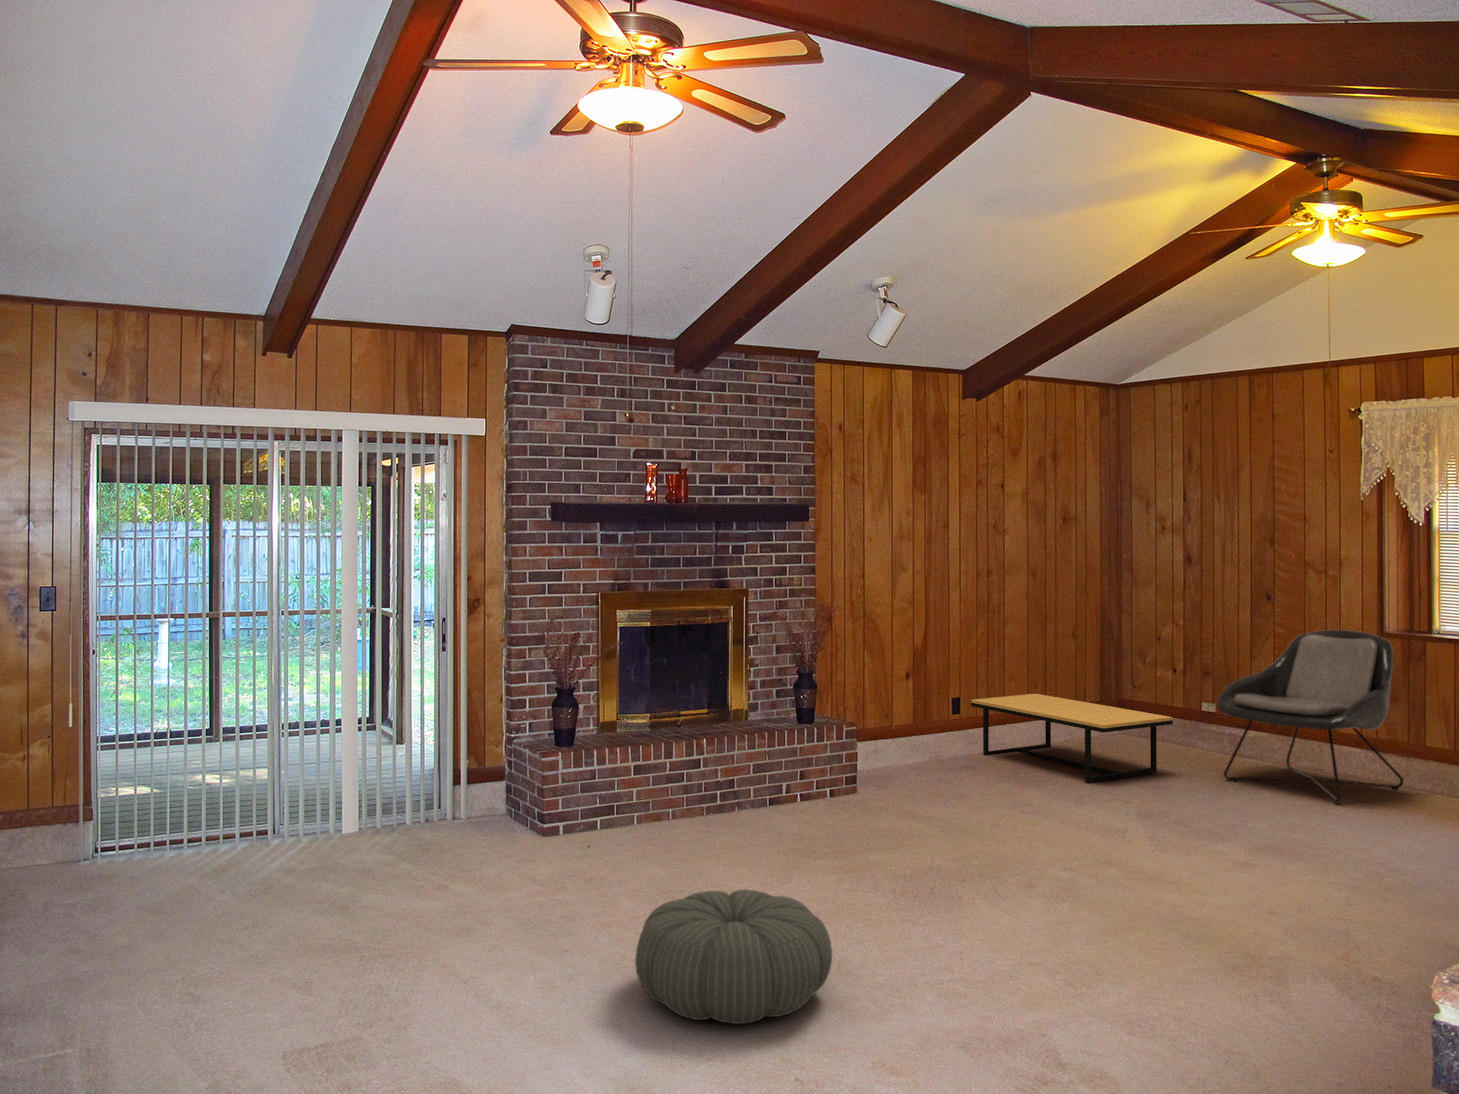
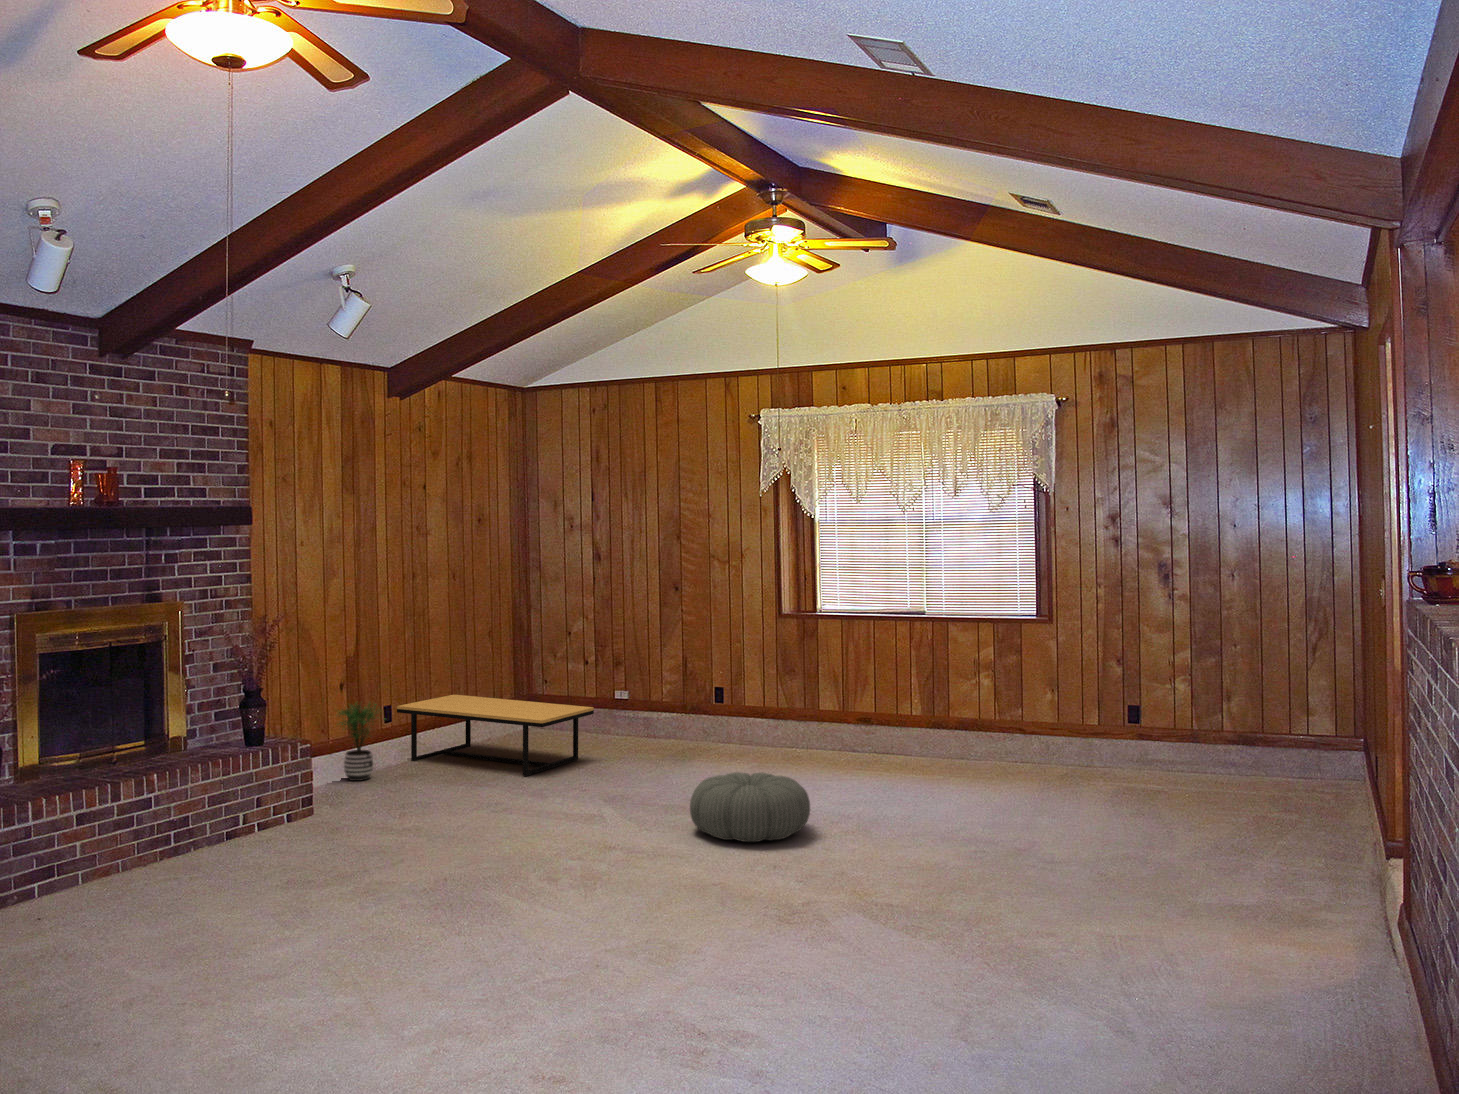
lounge chair: present [1217,630,1403,804] -> none [630,621,769,770]
potted plant: none [899,690,949,768] -> present [337,703,386,781]
pouf: present [635,889,832,1024] -> present [690,772,810,842]

